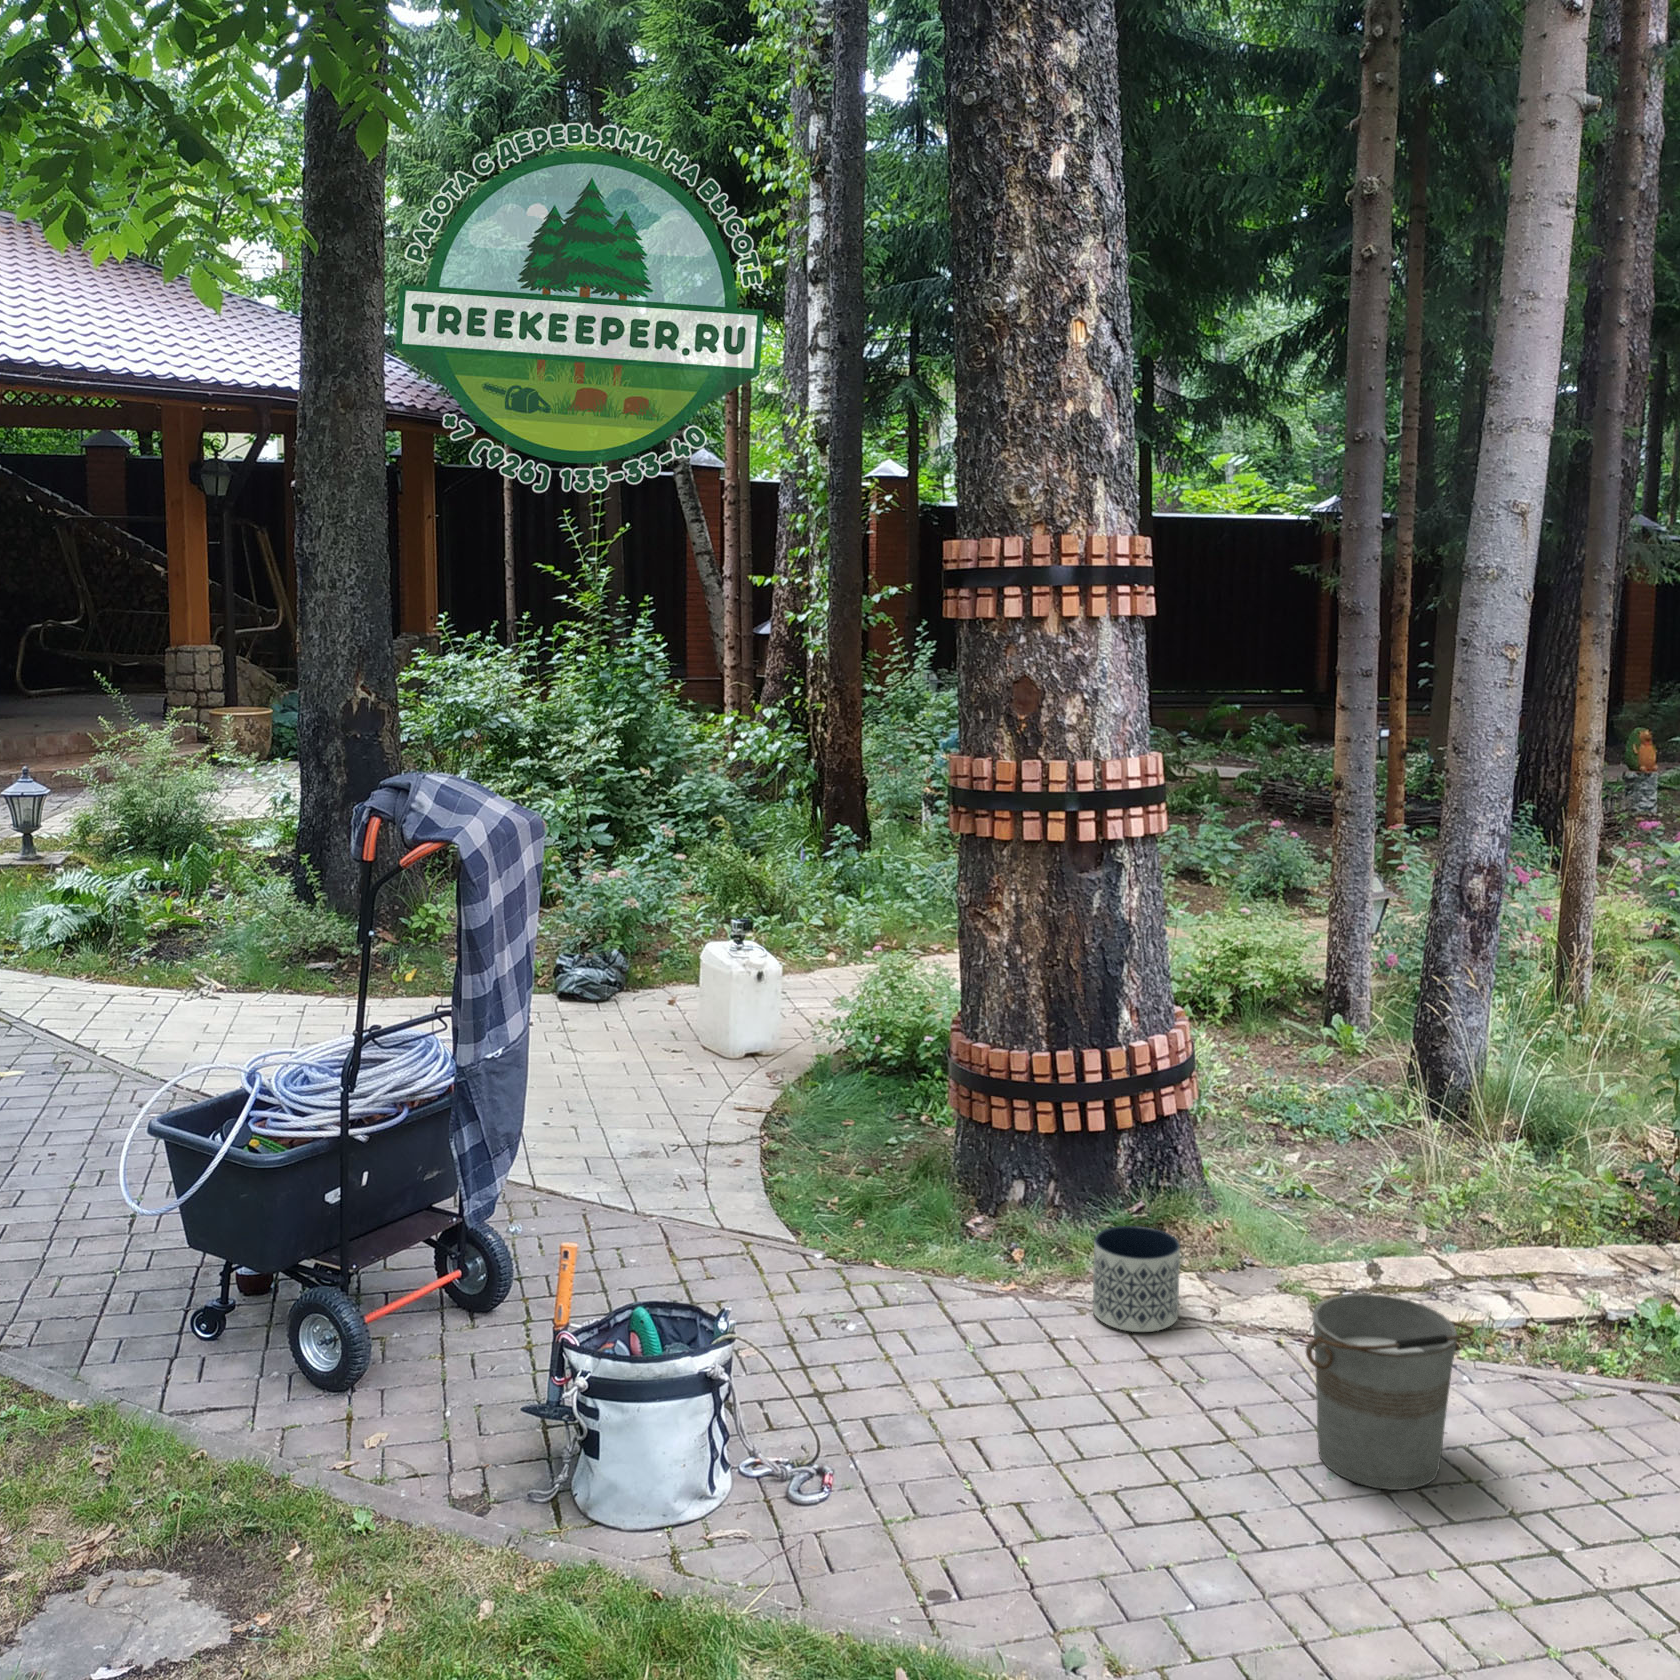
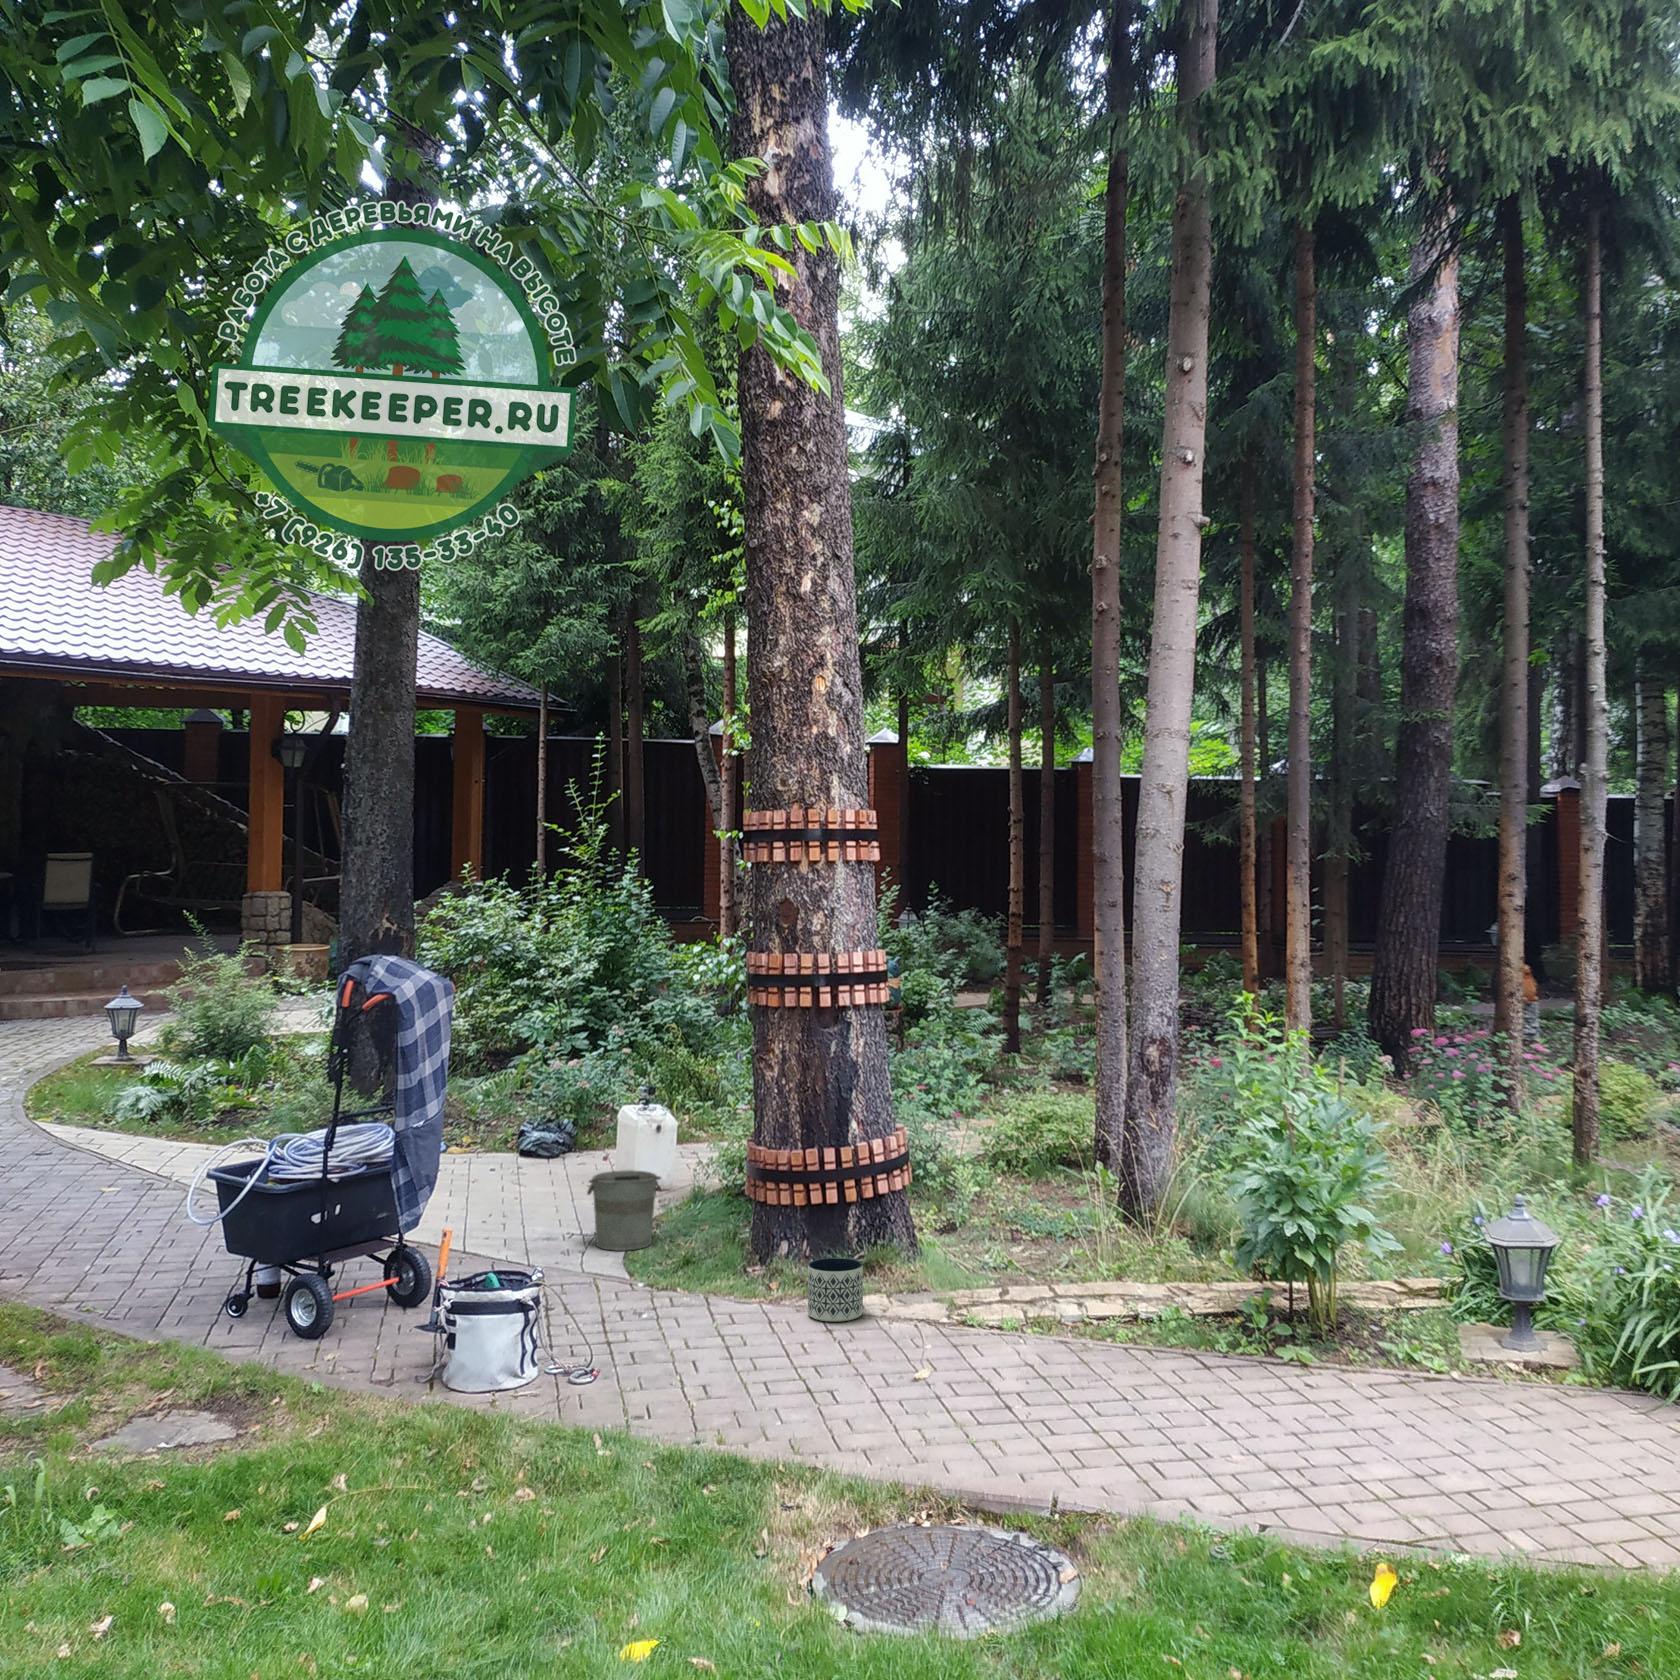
bucket: present [1306,1294,1475,1490] -> present [587,1170,661,1251]

